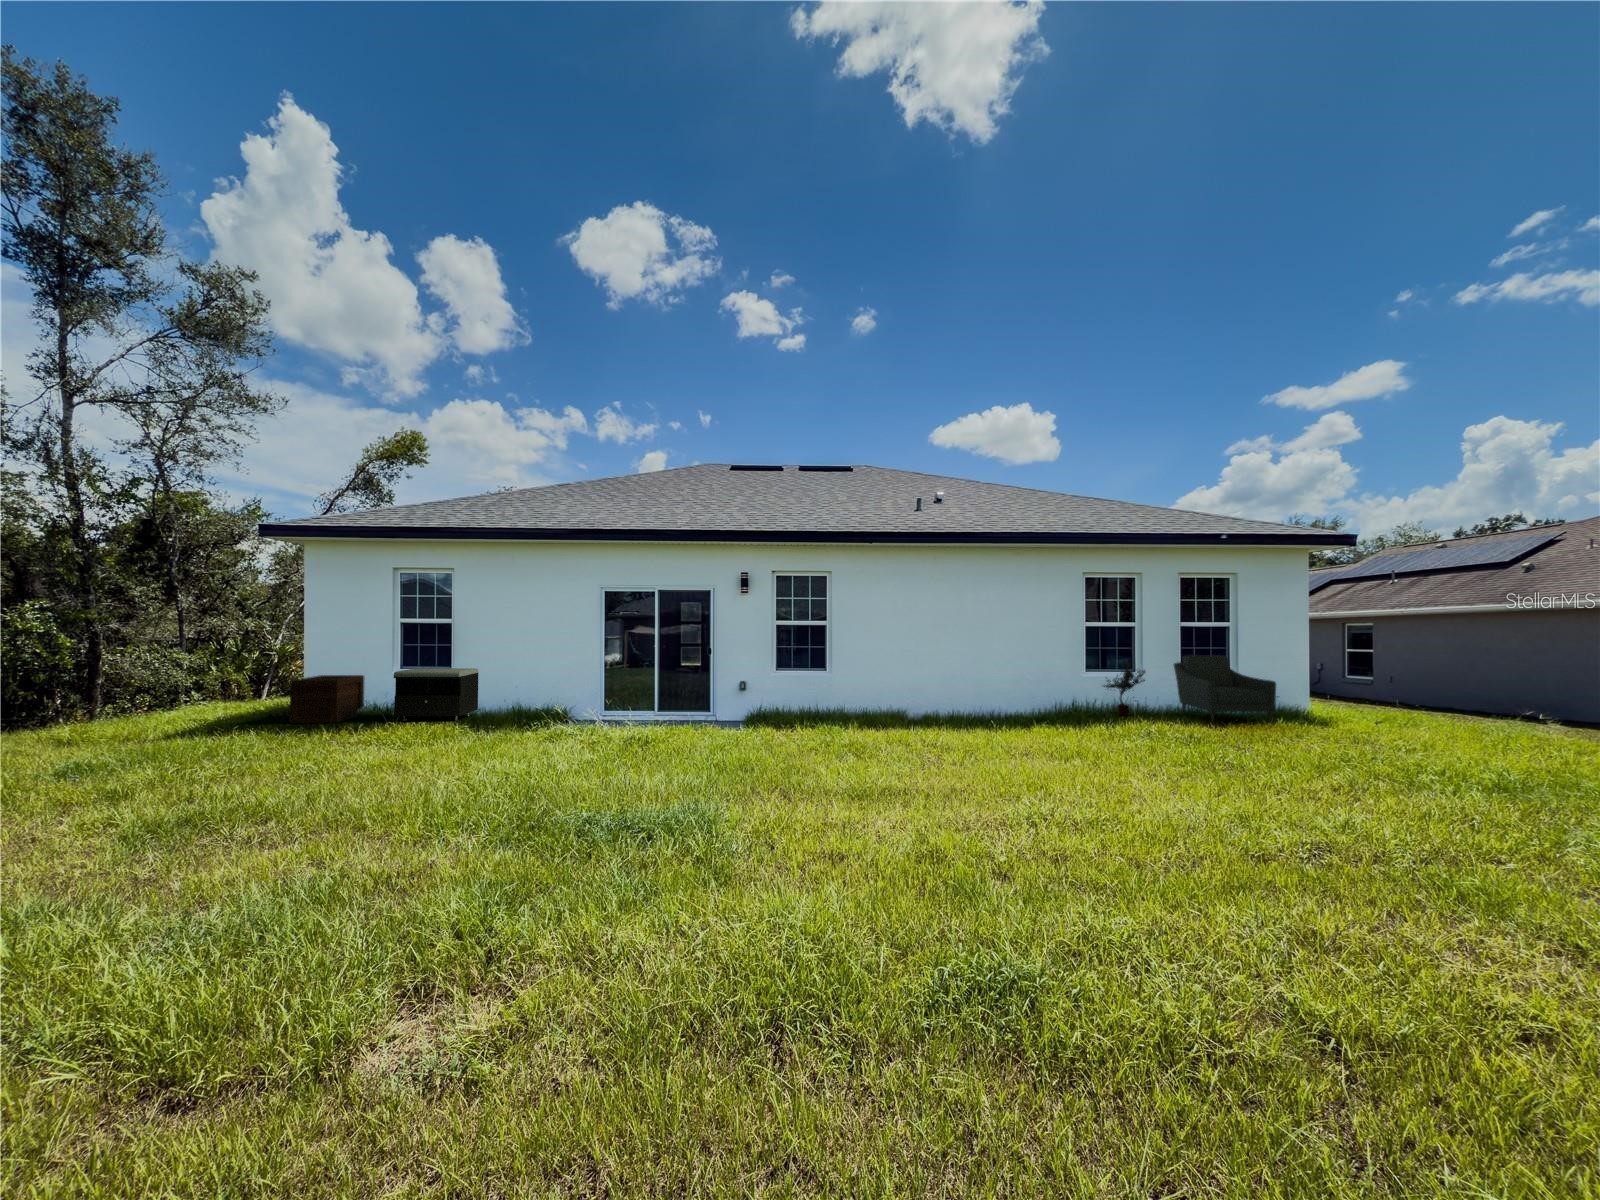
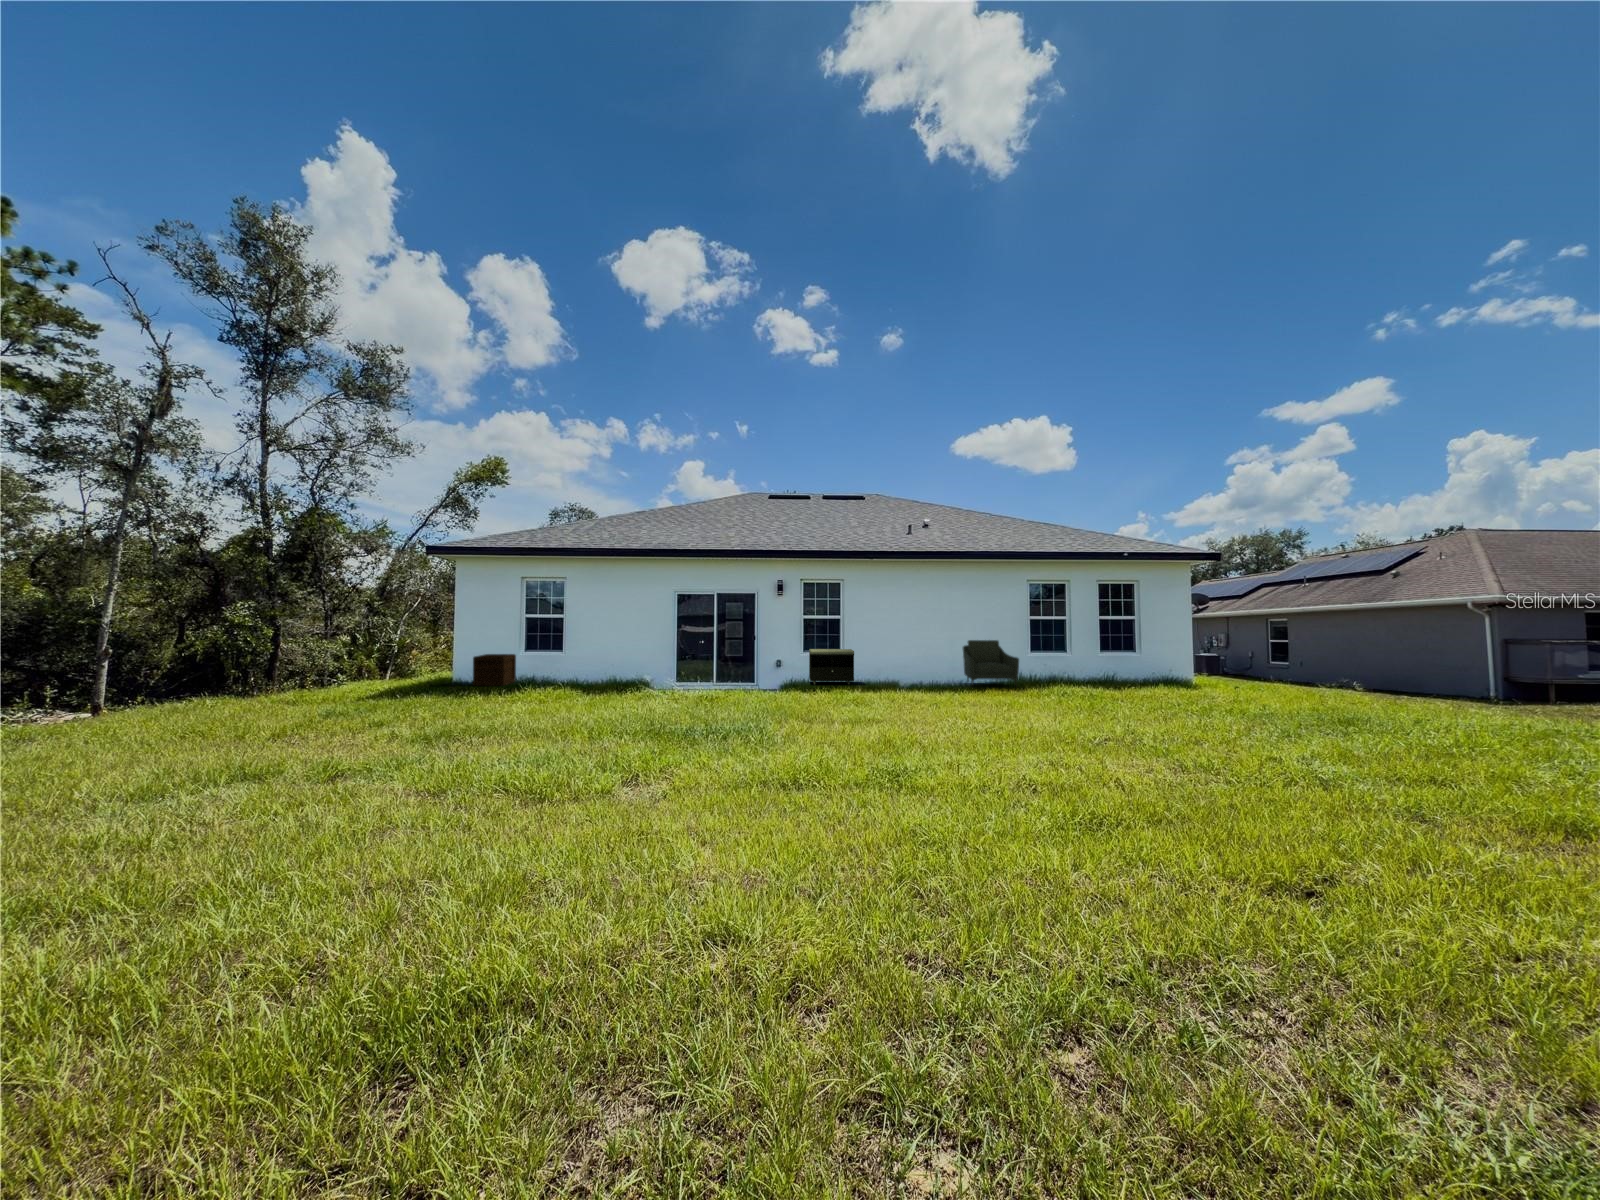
chair: present [1174,655,1276,723] -> present [963,640,1019,685]
potted tree: present [1104,665,1145,715] -> none [1038,645,1070,683]
storage bench: present [394,668,478,721] -> present [809,649,854,684]

